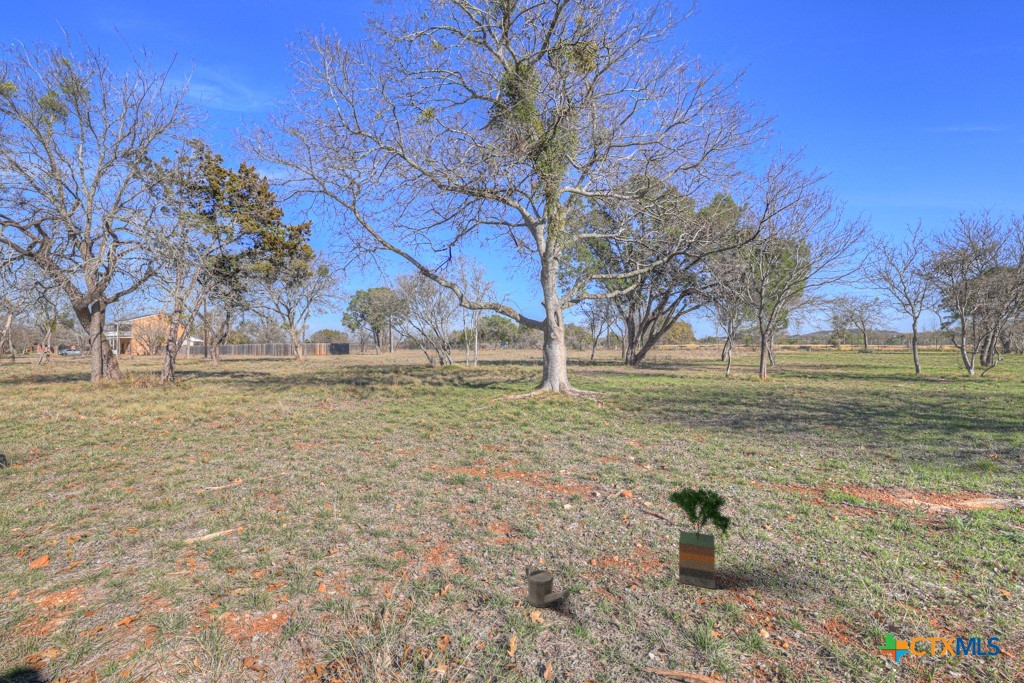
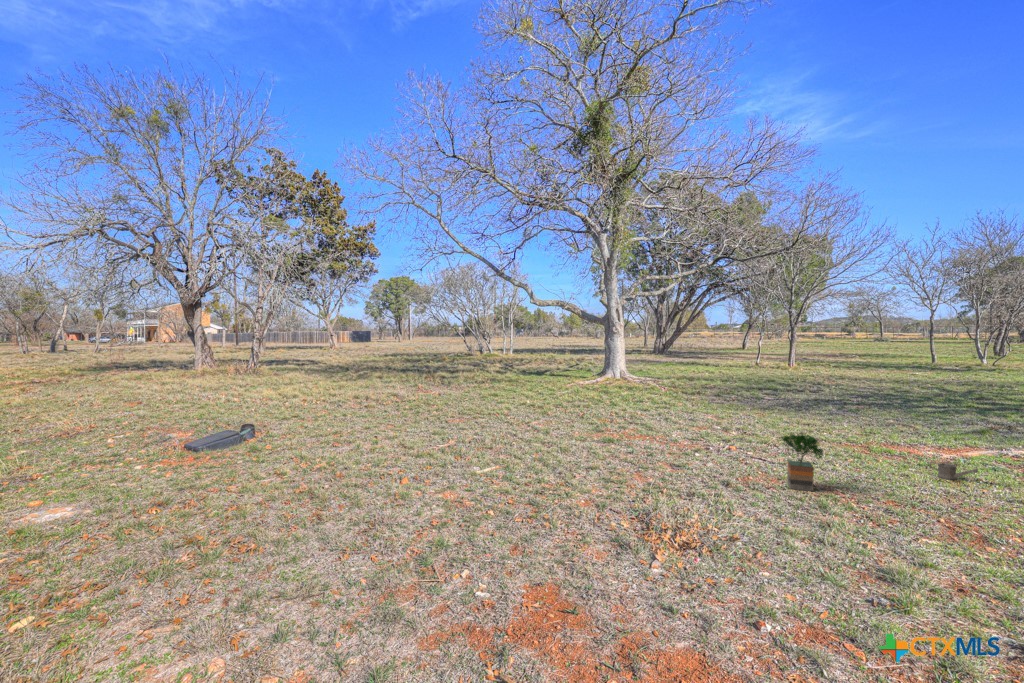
watering can: present [525,566,570,608] -> present [930,462,978,480]

